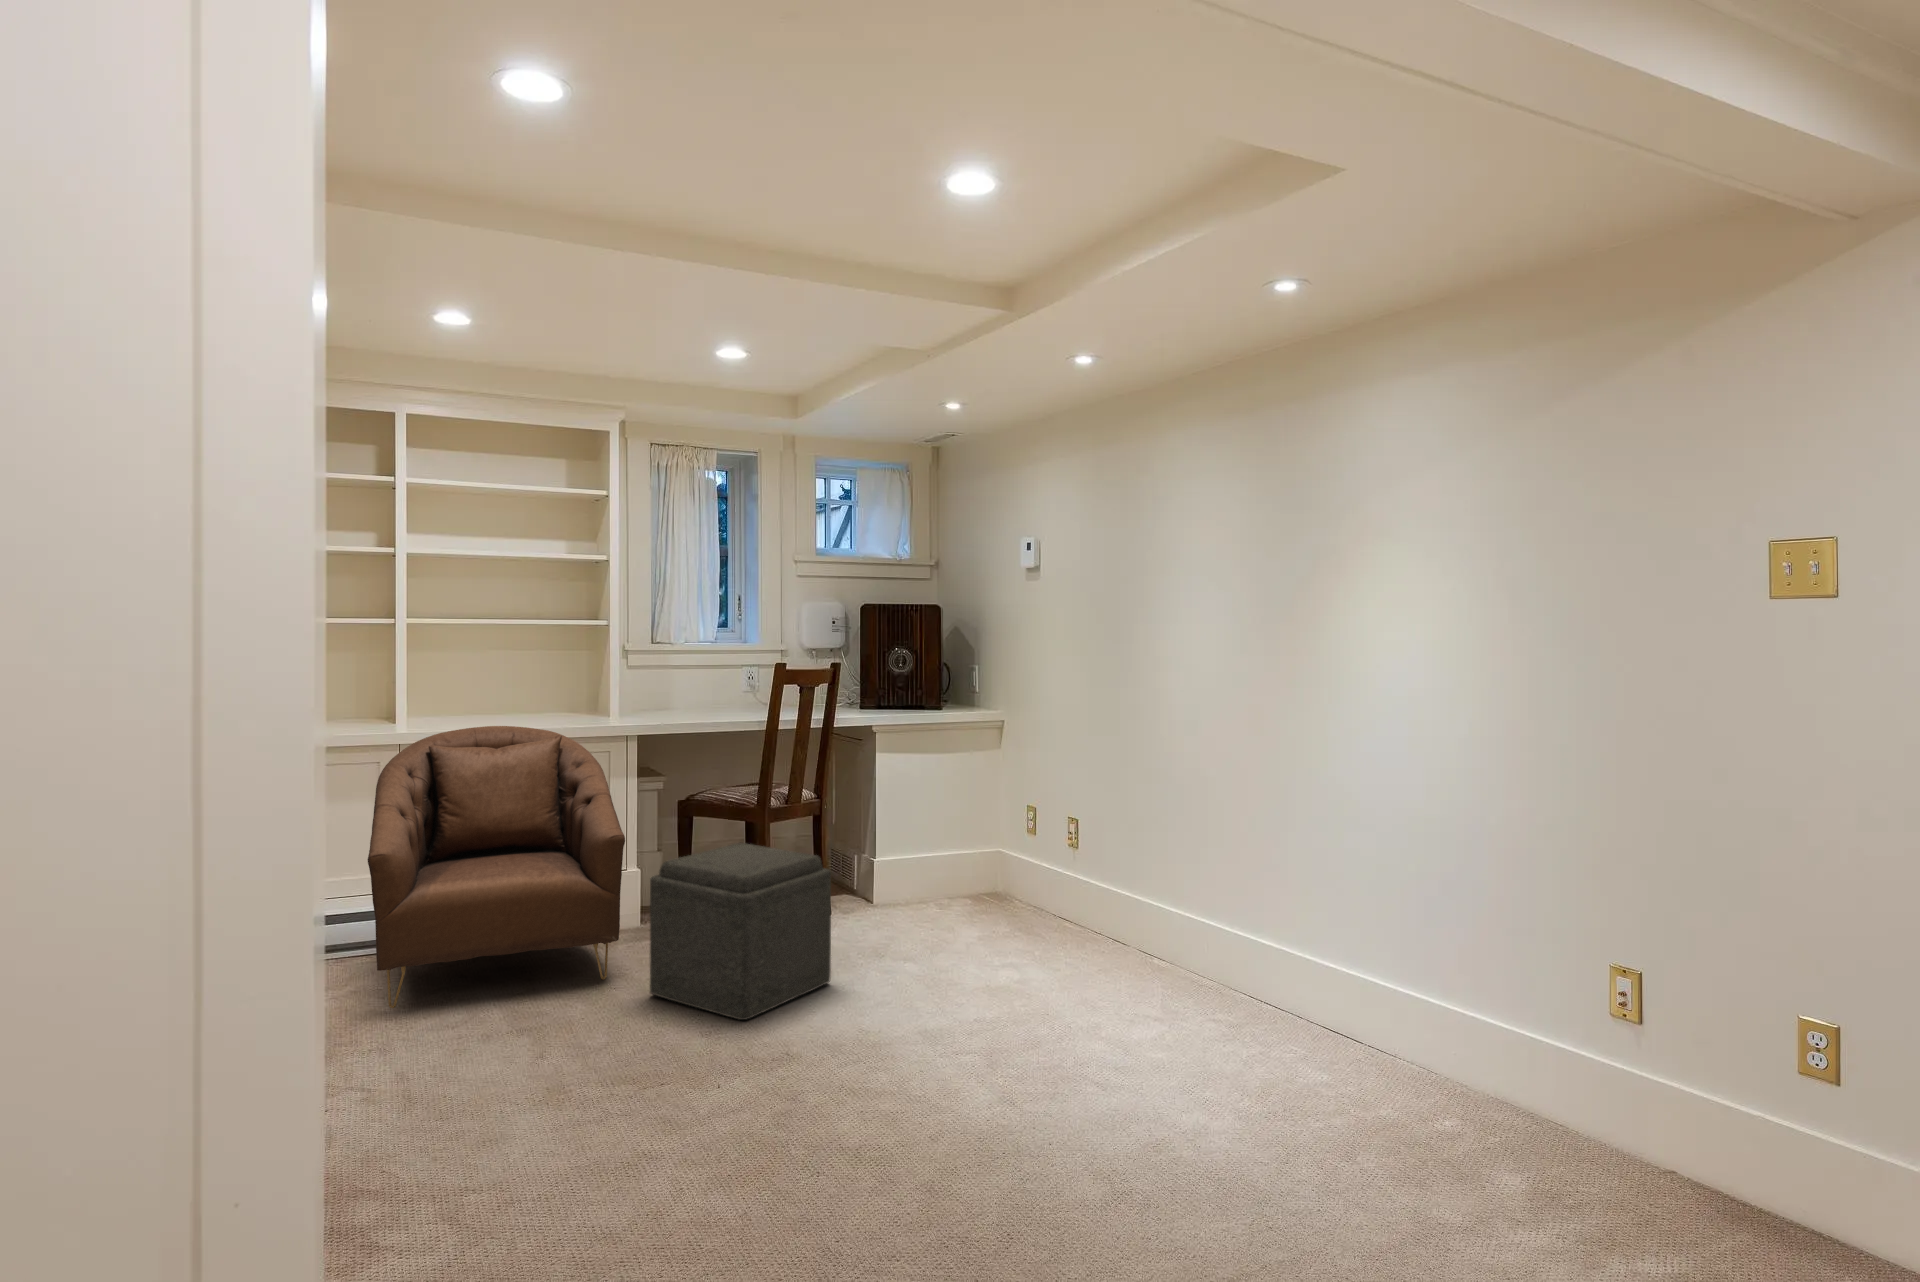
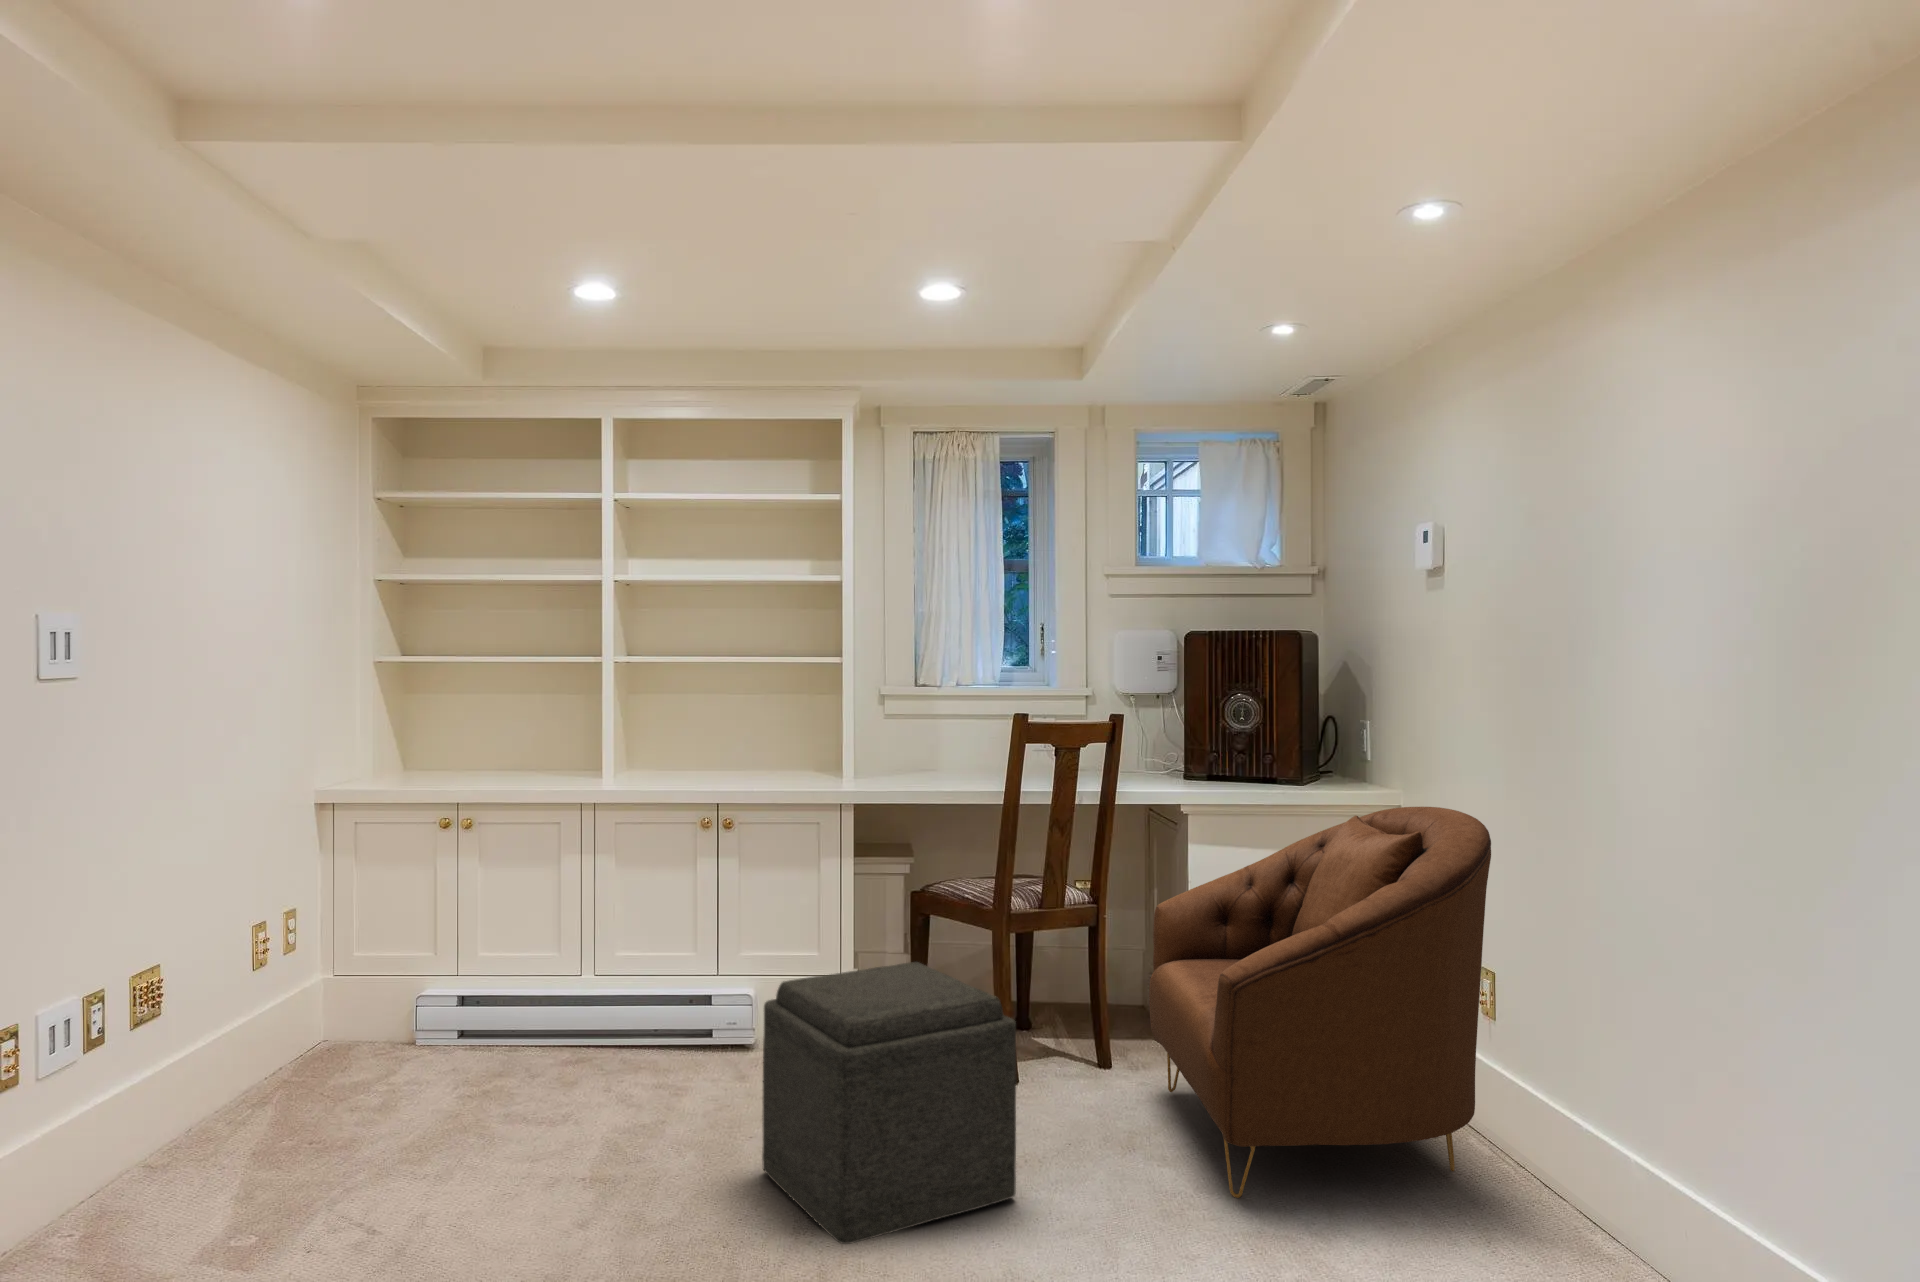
armchair: present [368,726,625,1008] -> present [1149,807,1491,1198]

